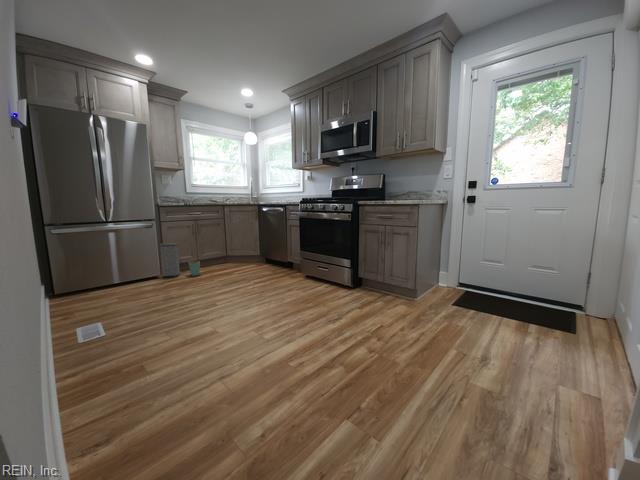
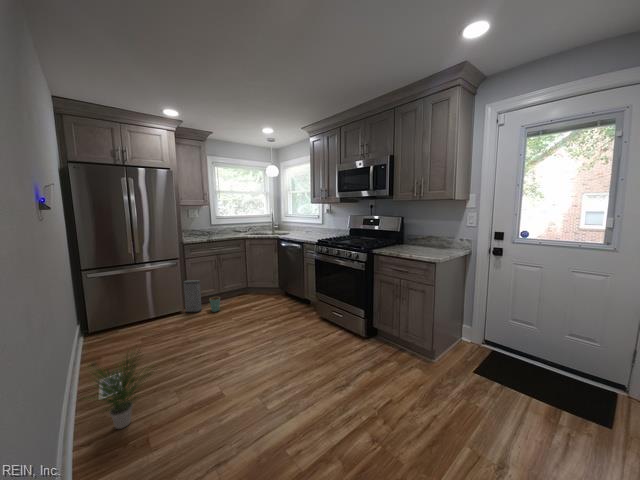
potted plant: none [61,278,152,360] -> present [84,353,151,429]

